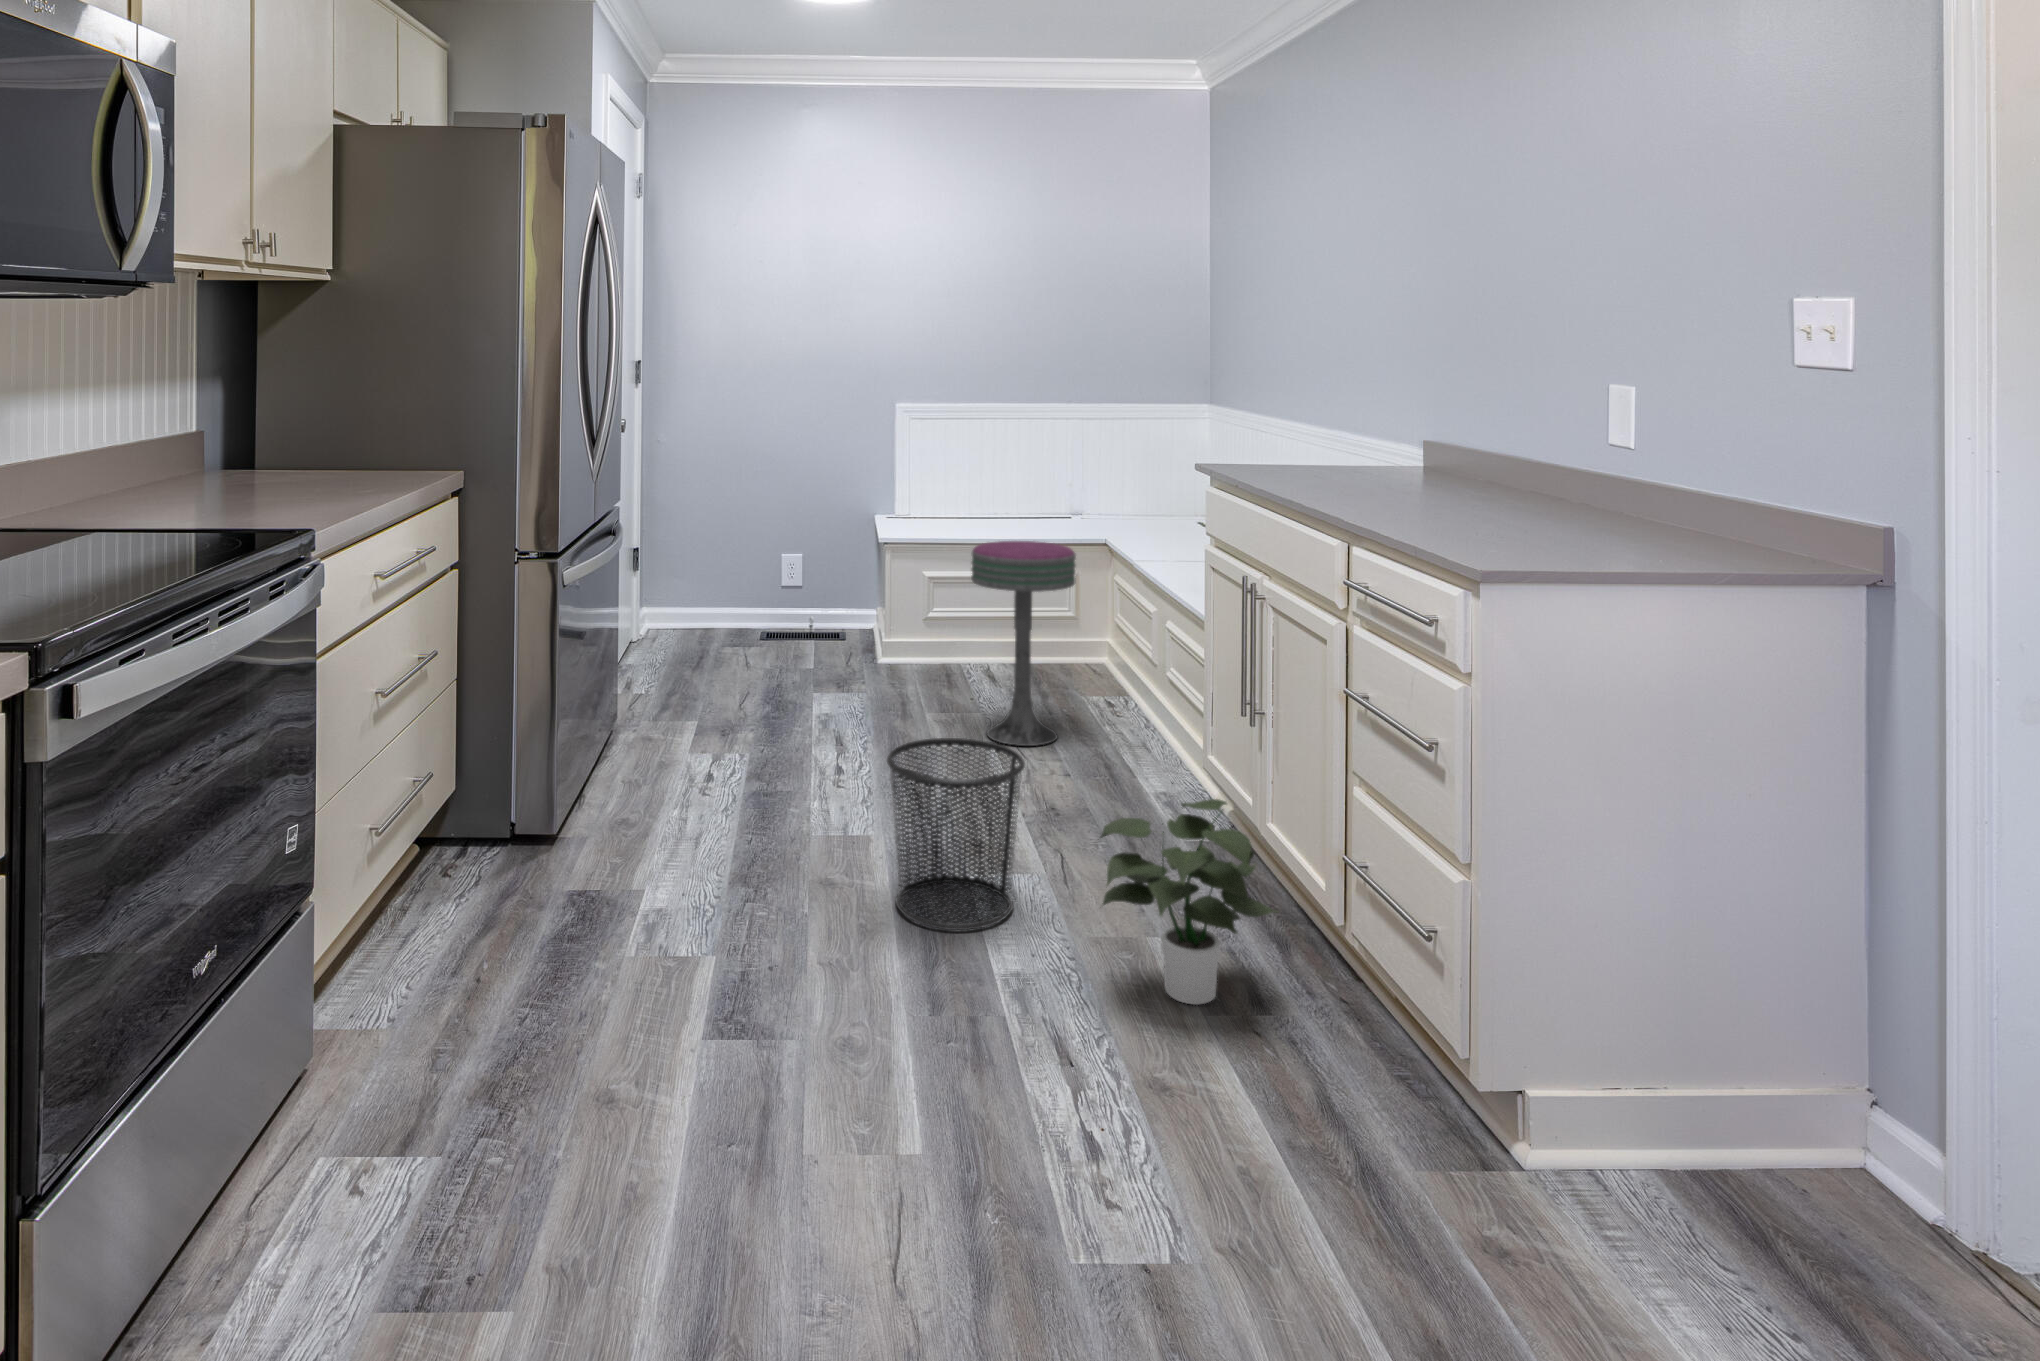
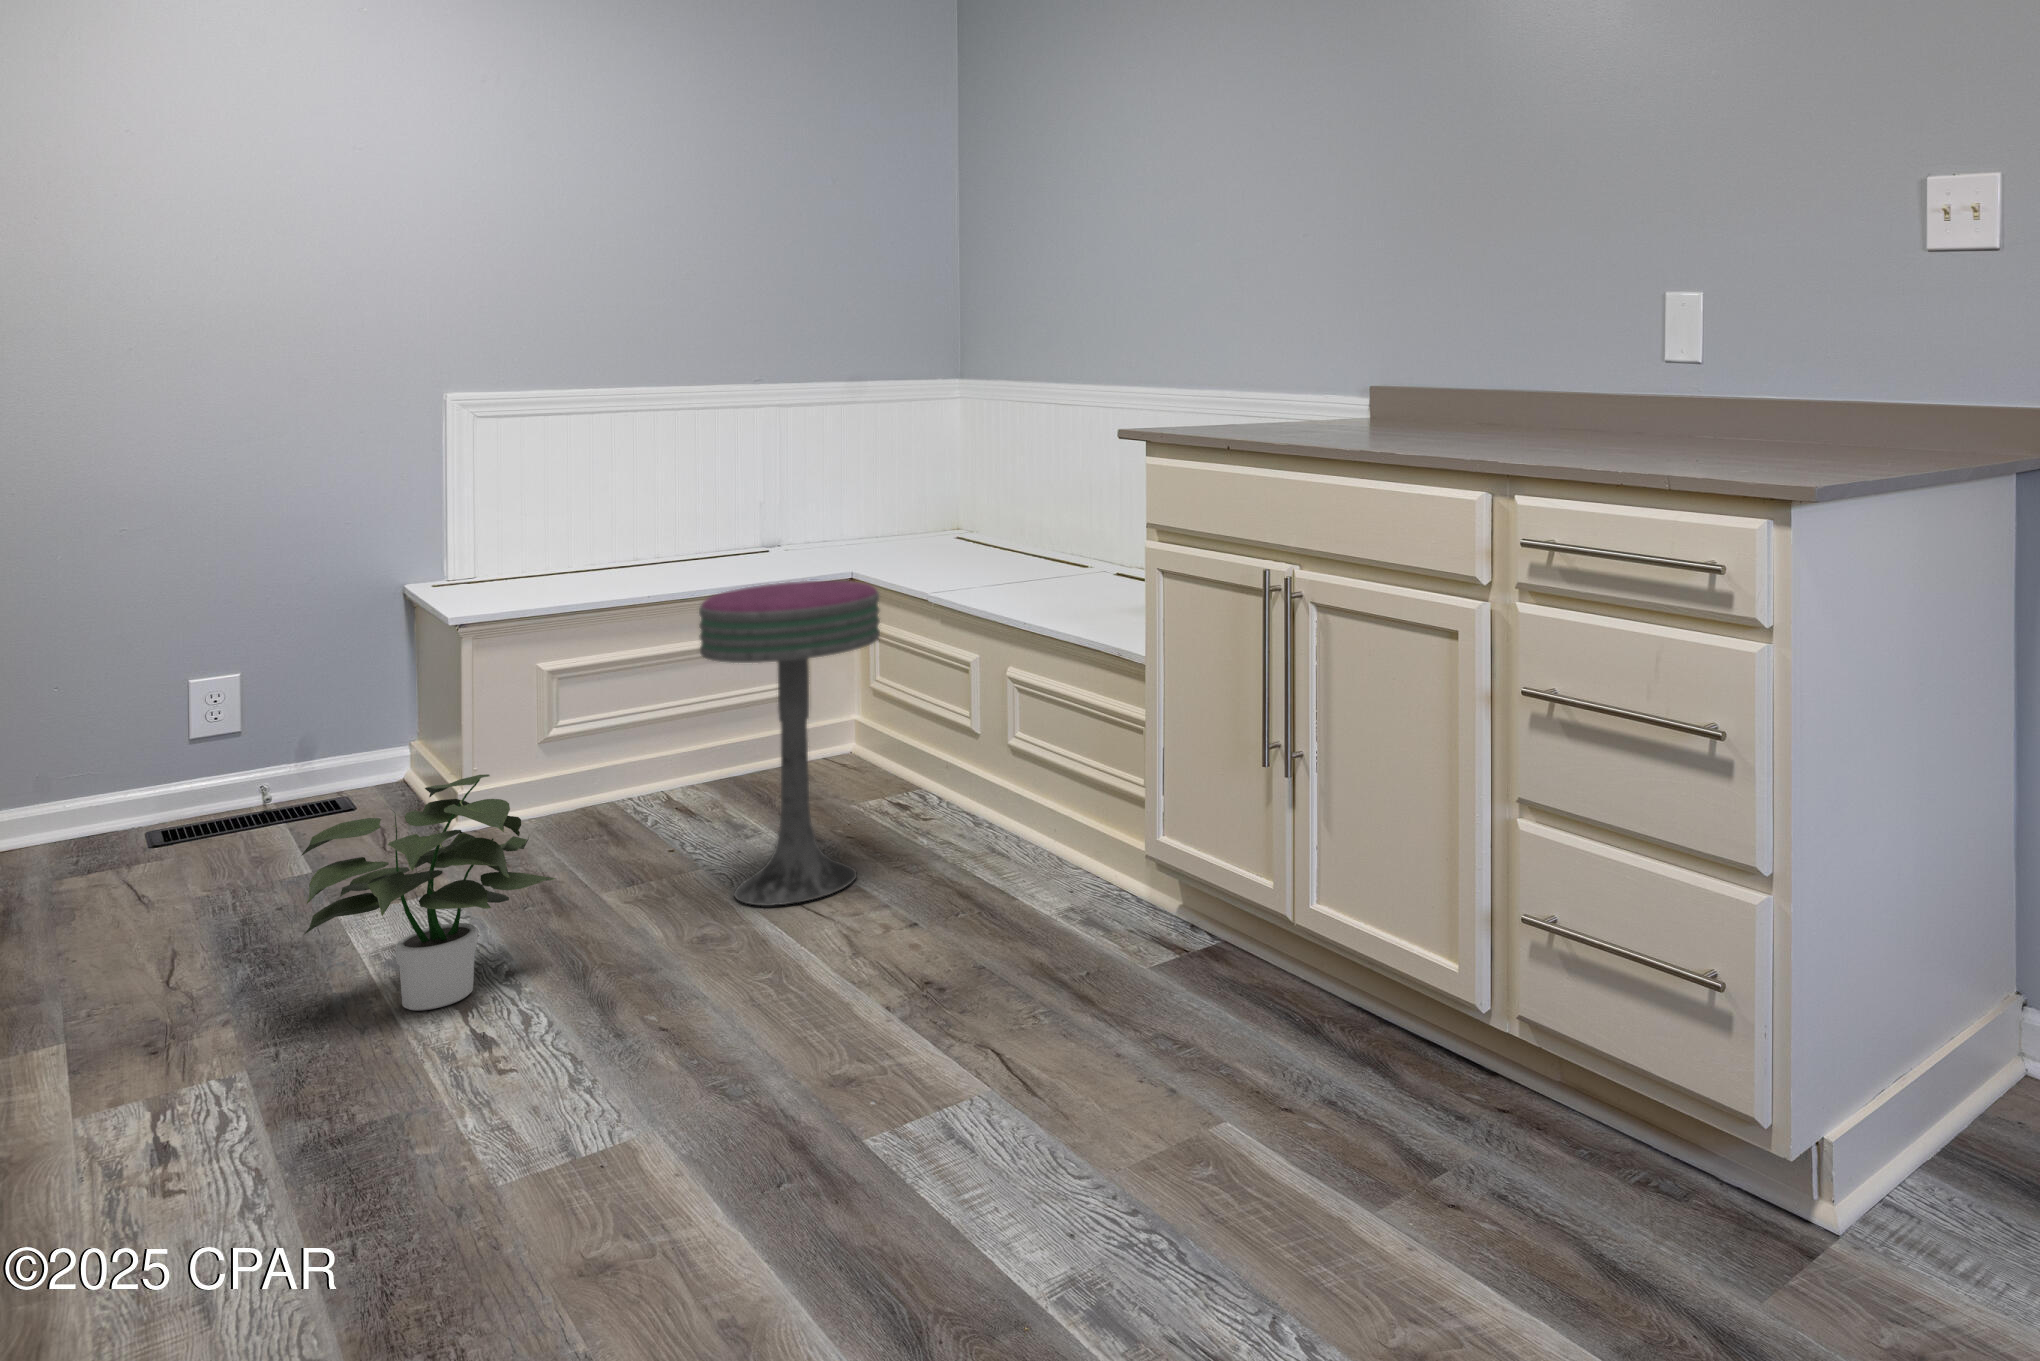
waste bin: present [887,738,1025,930] -> none [737,903,1003,1268]
potted plant: present [1098,799,1277,1005] -> present [301,774,556,1011]

